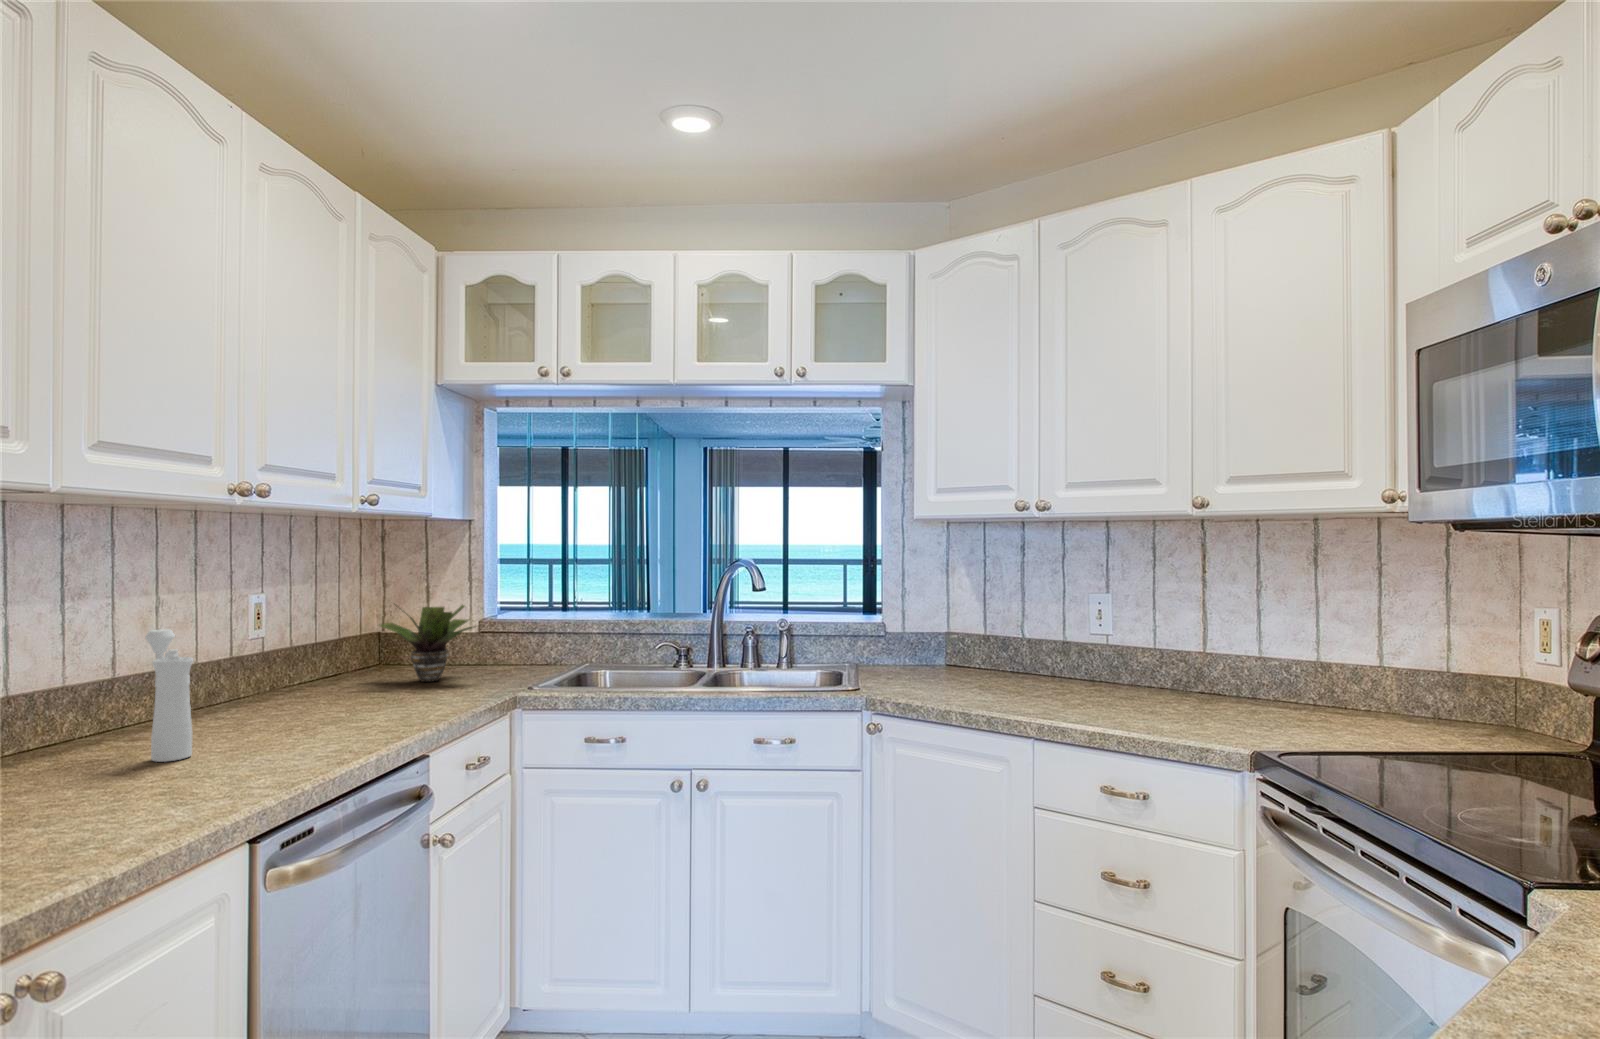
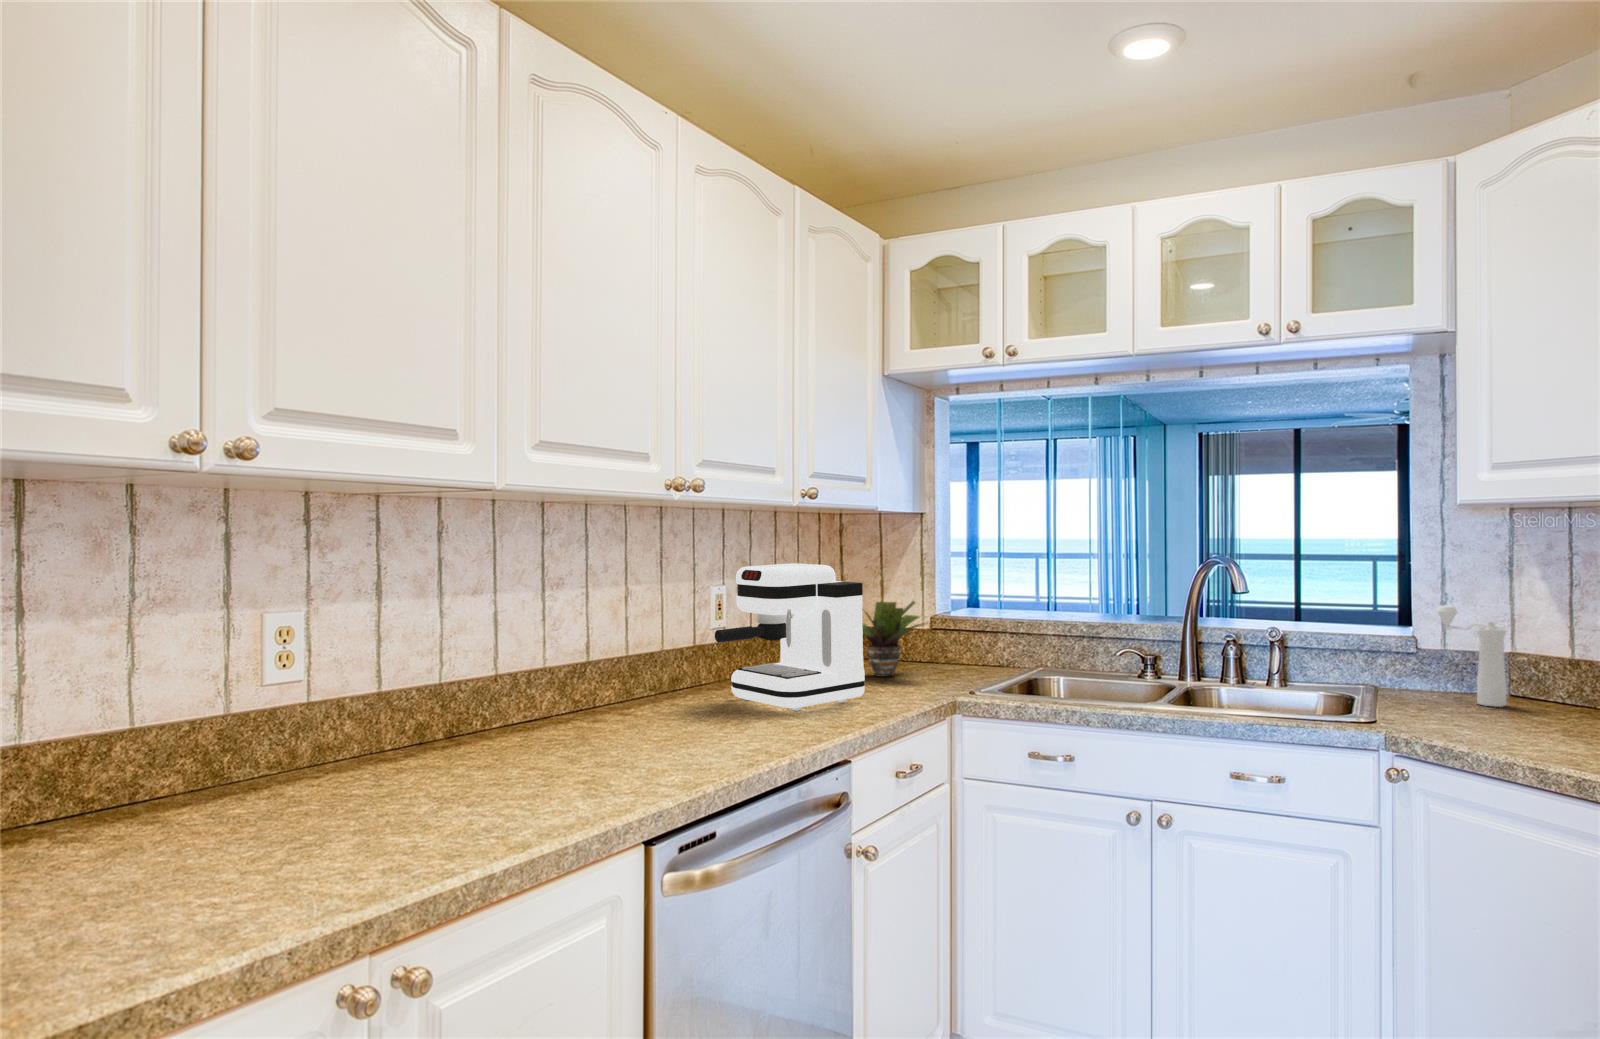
coffee maker: none [217,567,407,727] -> present [715,564,865,711]
pepper mill: present [145,629,193,762] -> present [1437,605,1507,707]

